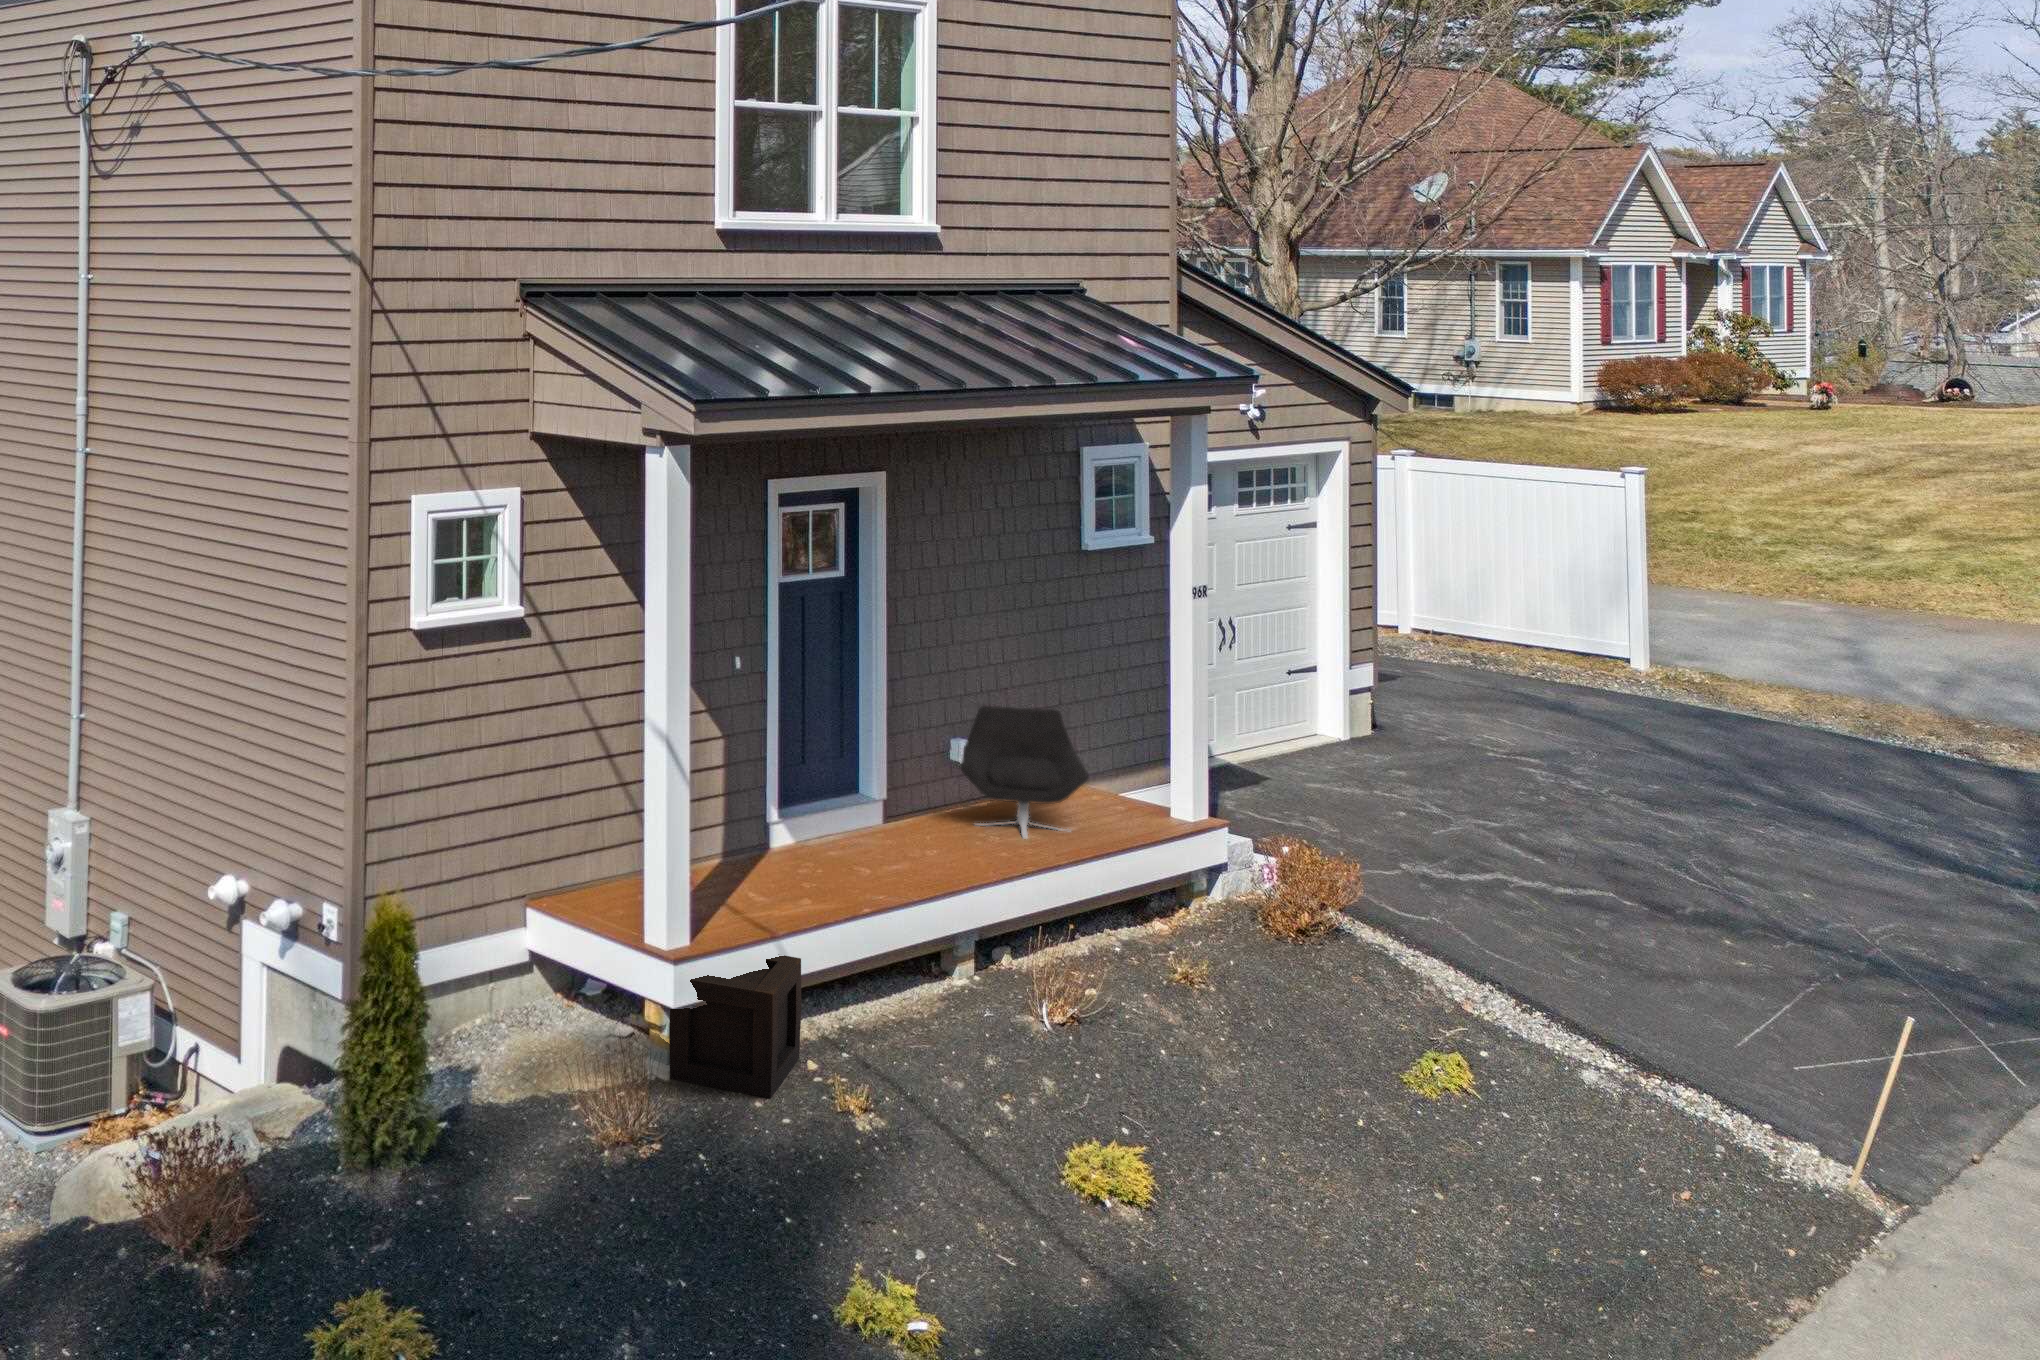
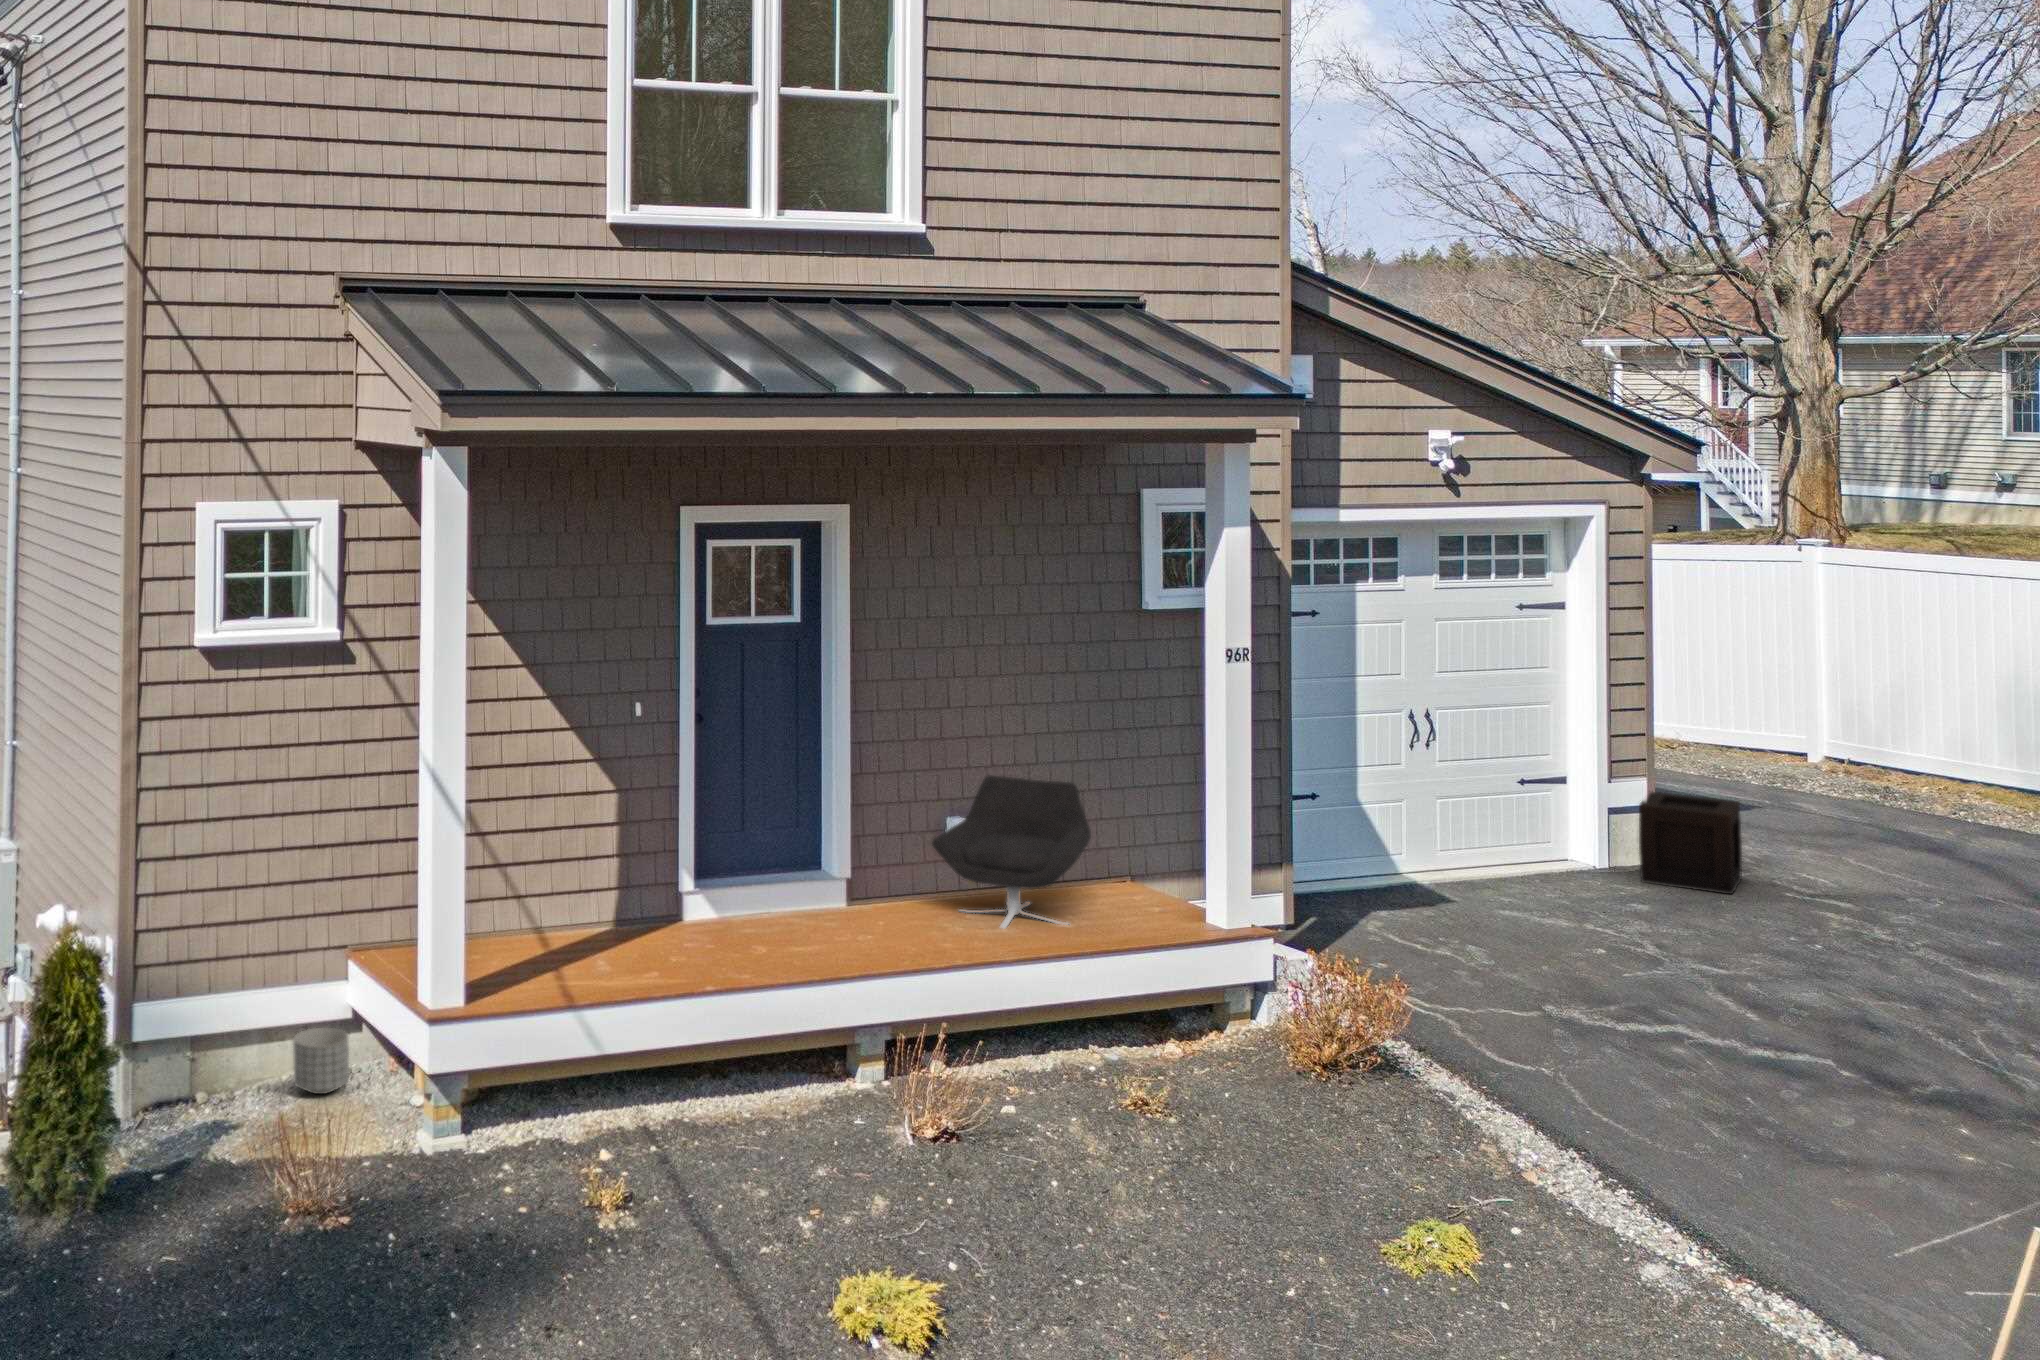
wooden crate: present [669,954,801,1098] -> present [1639,791,1742,894]
planter: none [489,977,540,1038] -> present [293,1028,349,1094]

